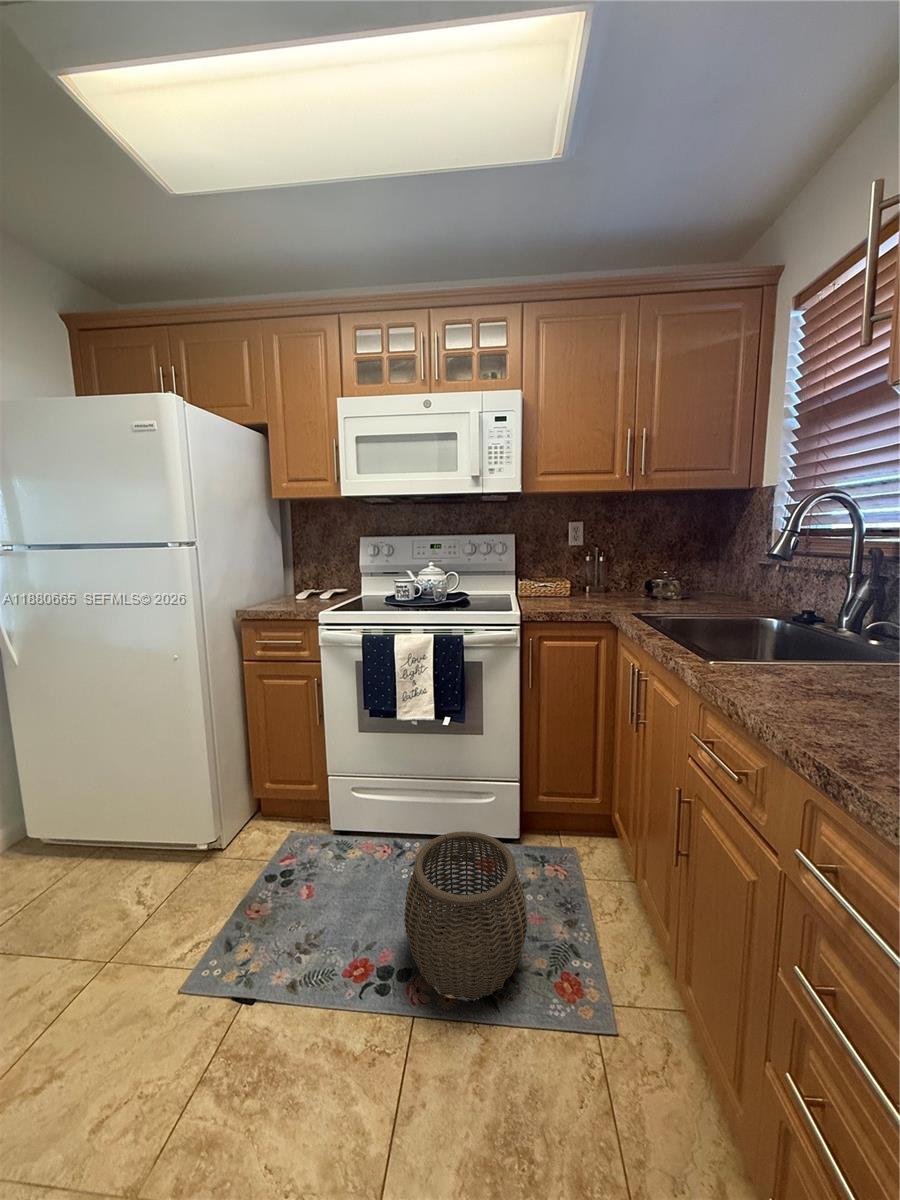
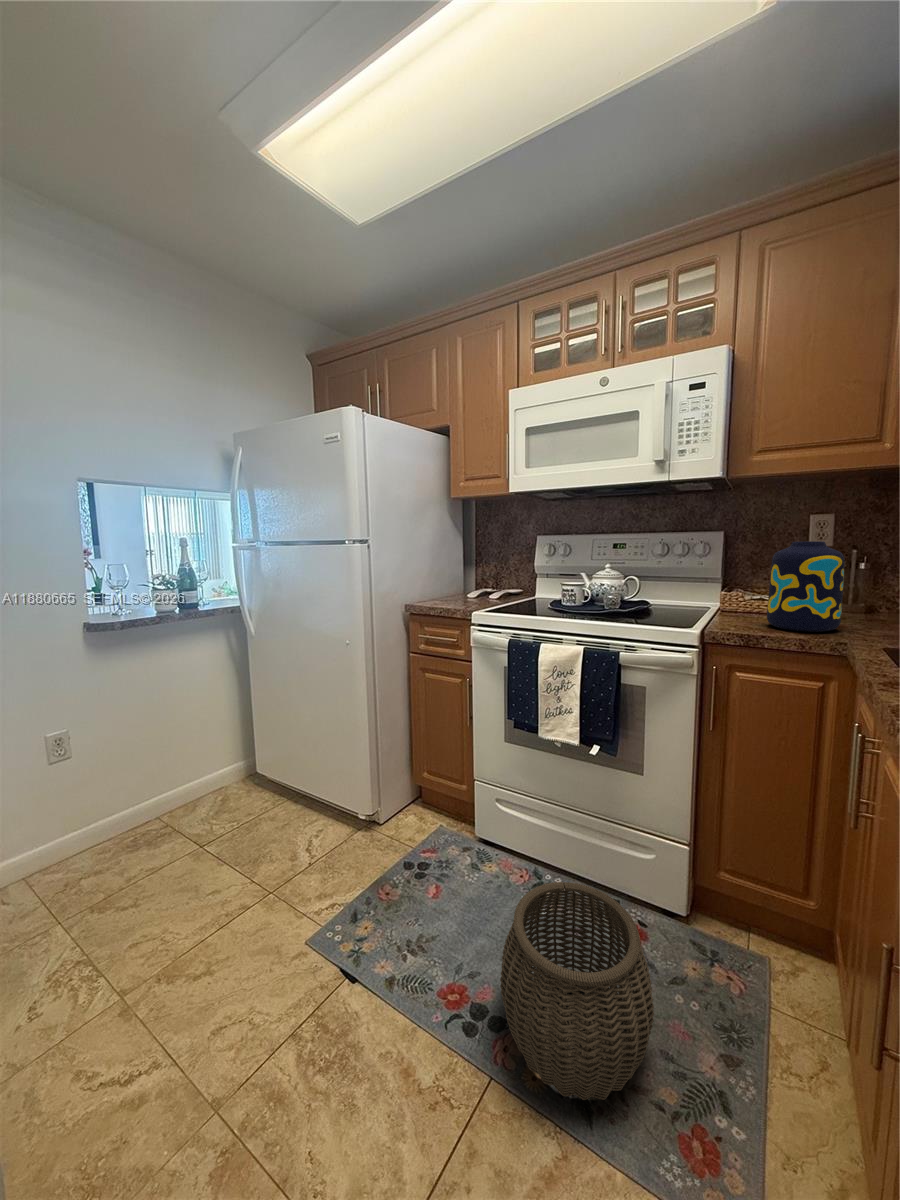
vase: none [557,543,601,607] -> present [767,541,845,632]

